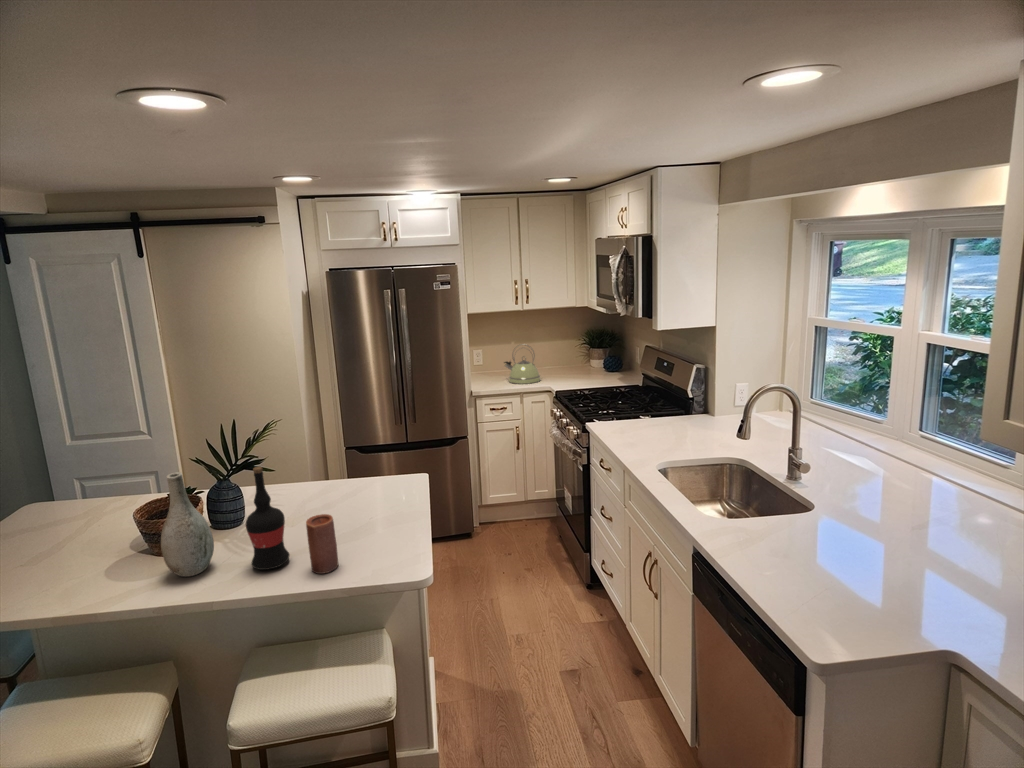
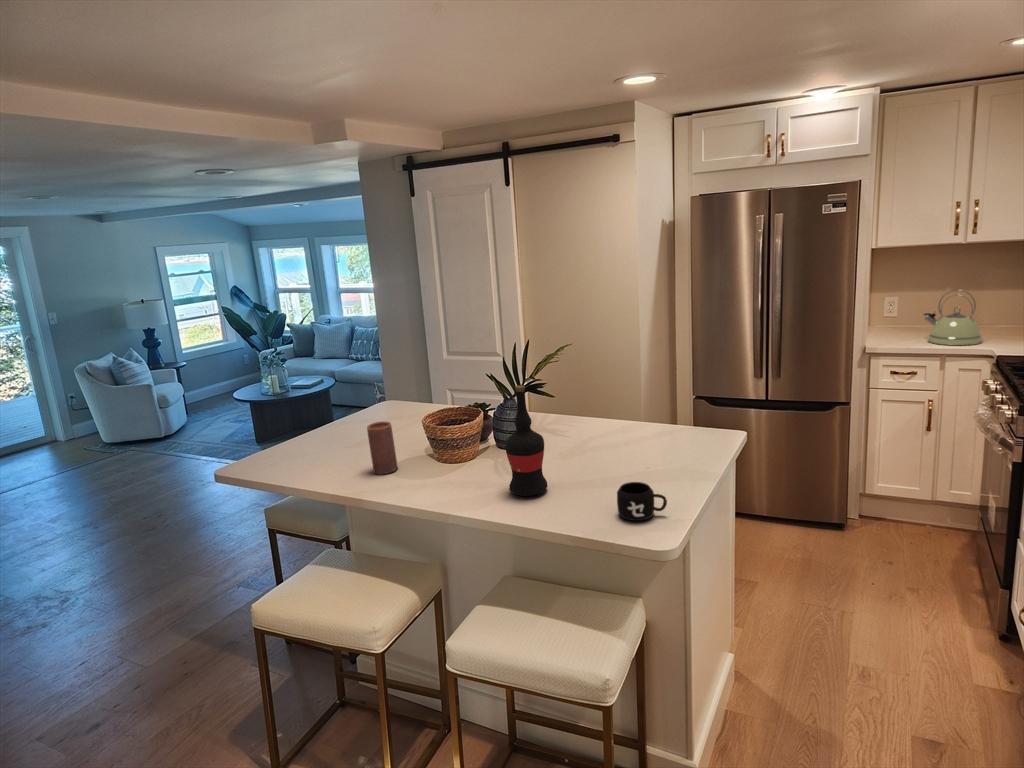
vase: present [161,472,214,577] -> none [437,381,483,485]
candle: present [306,514,338,574] -> present [367,422,398,474]
mug: none [364,531,405,565] -> present [617,482,667,521]

